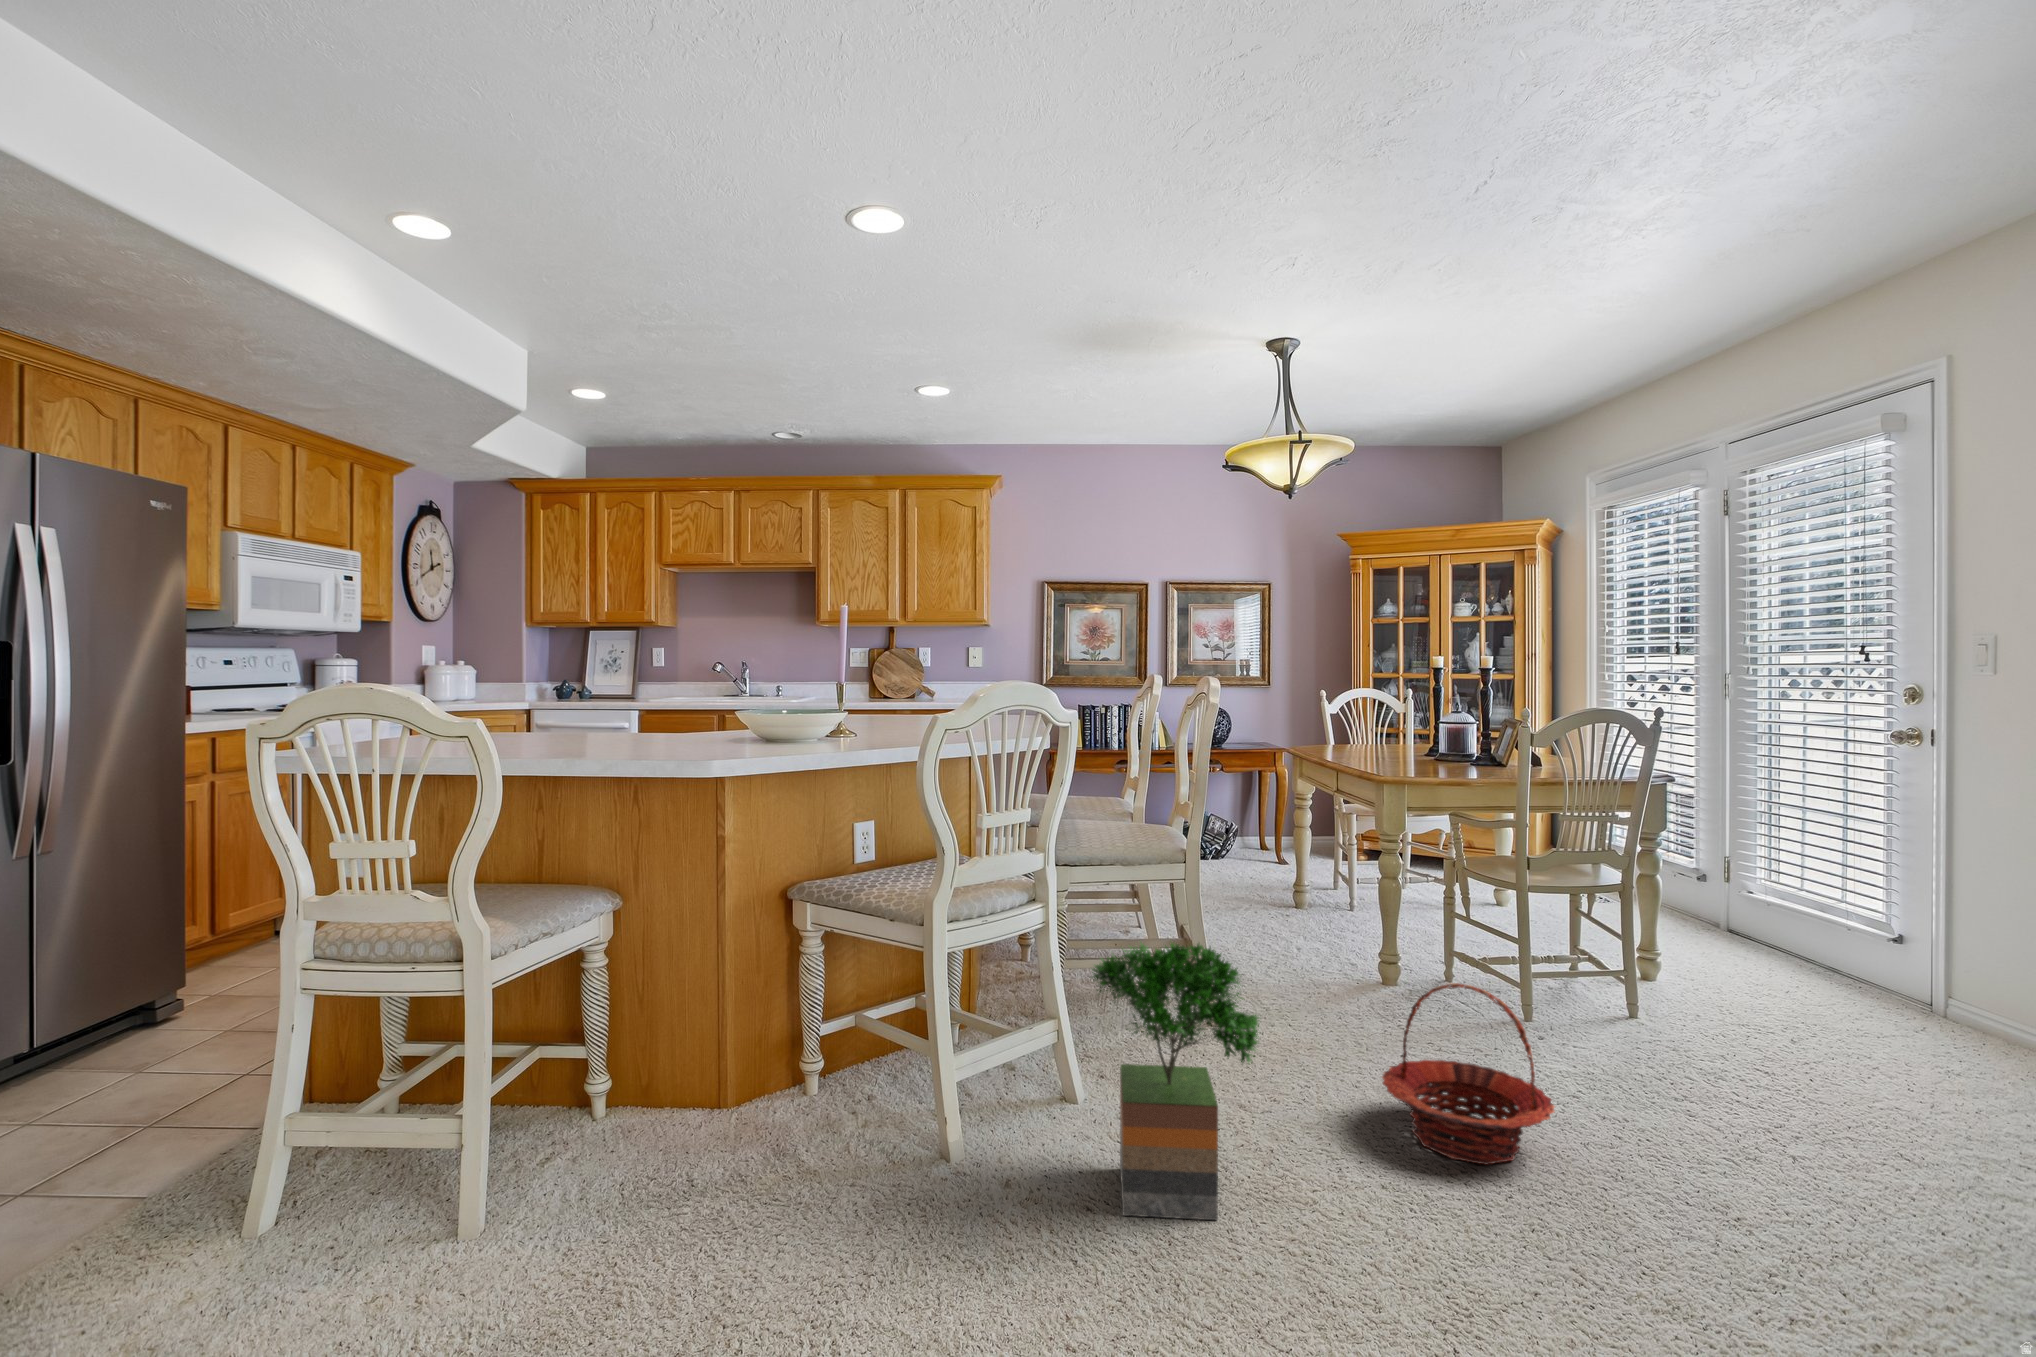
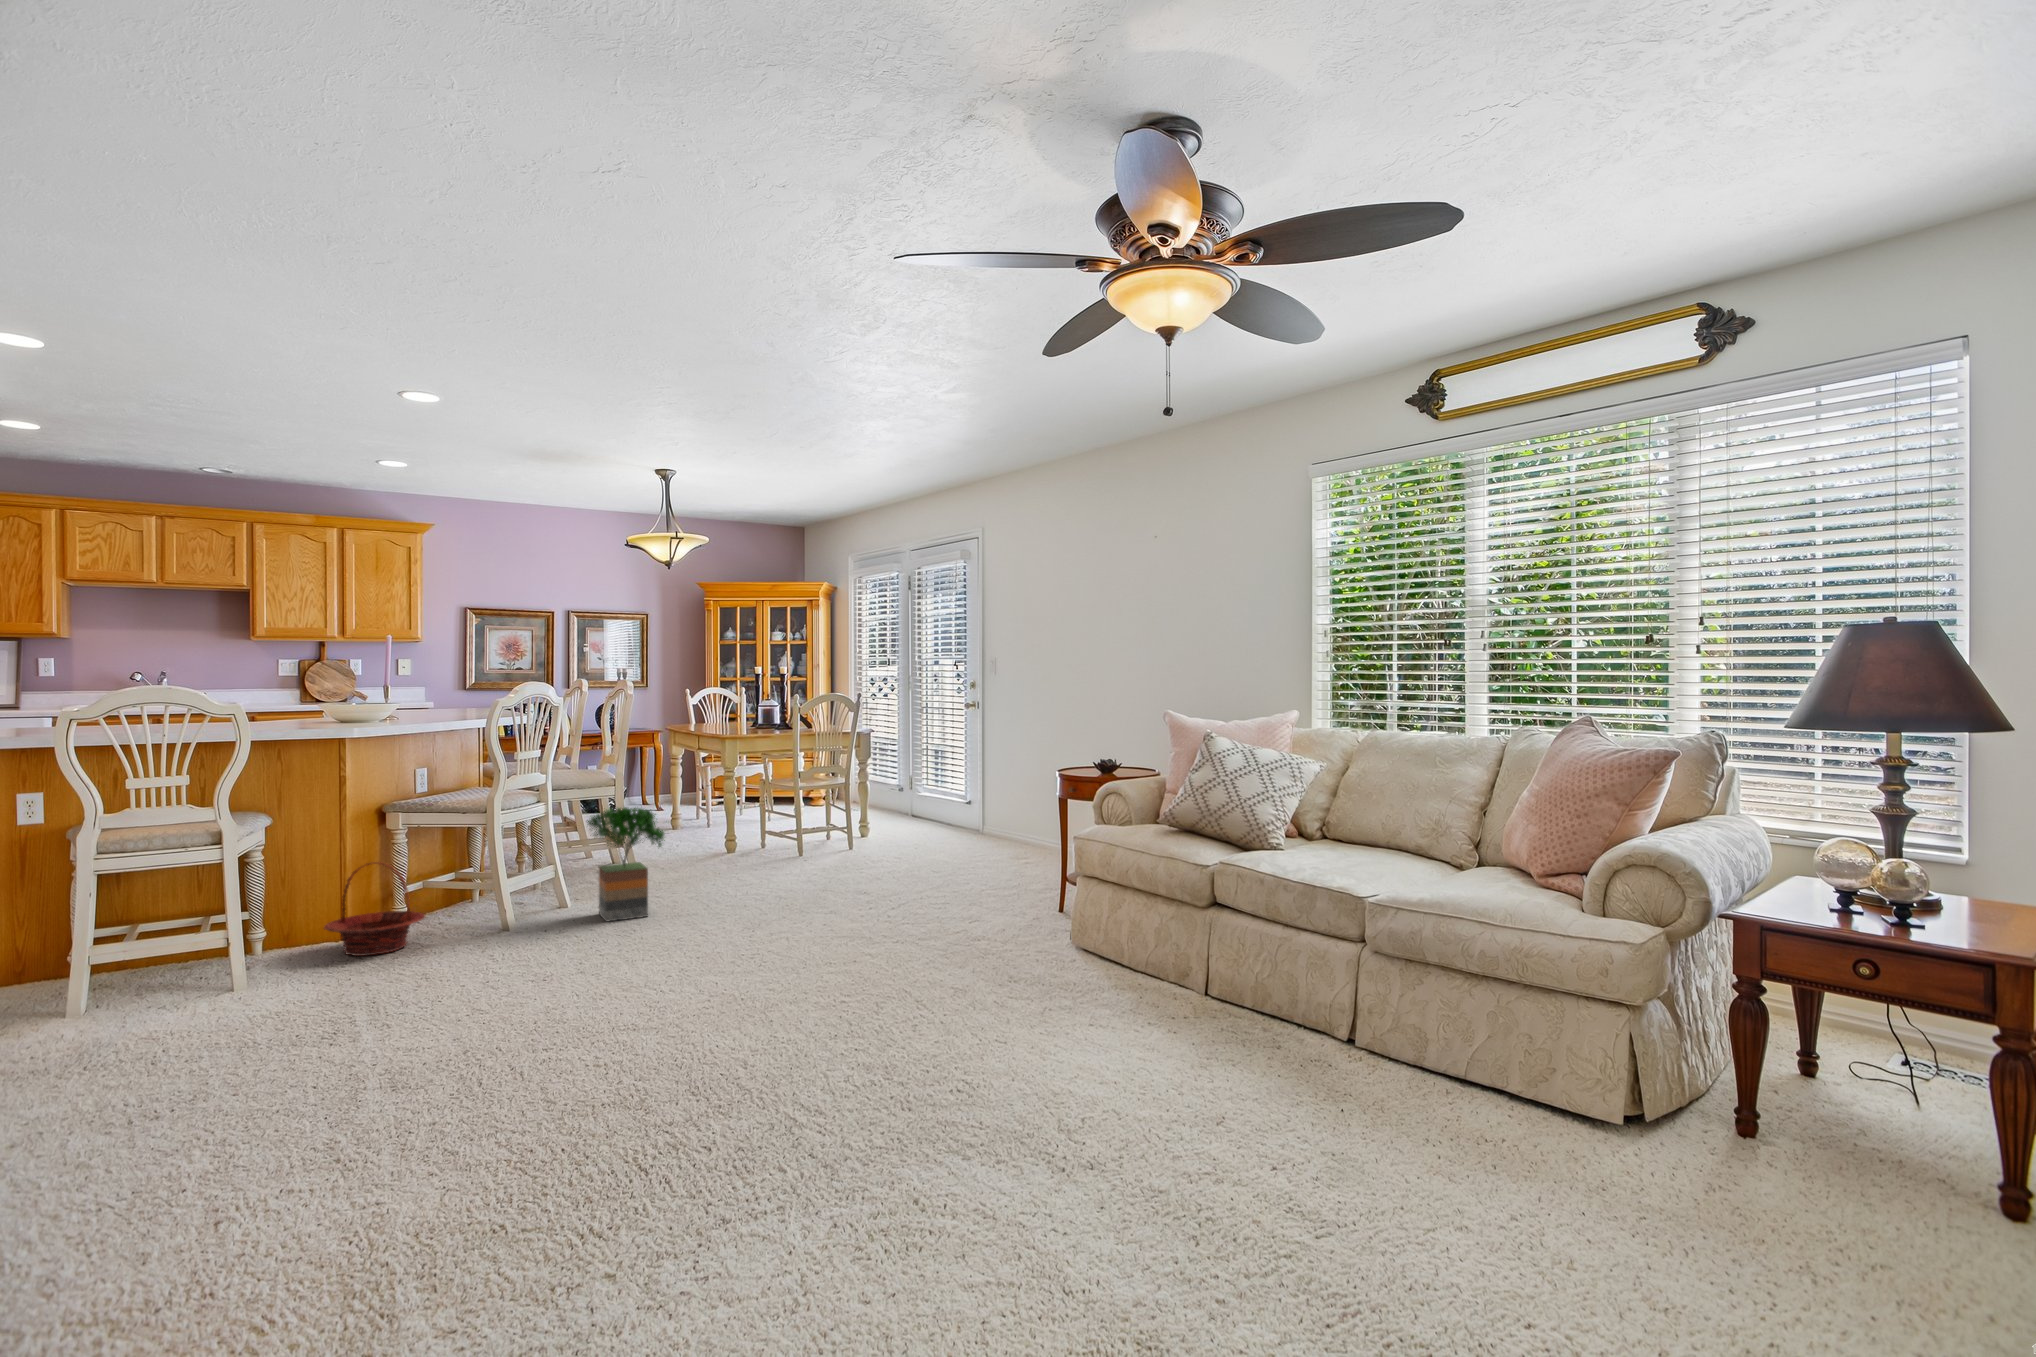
basket: present [1382,983,1554,1164] -> present [324,862,425,956]

